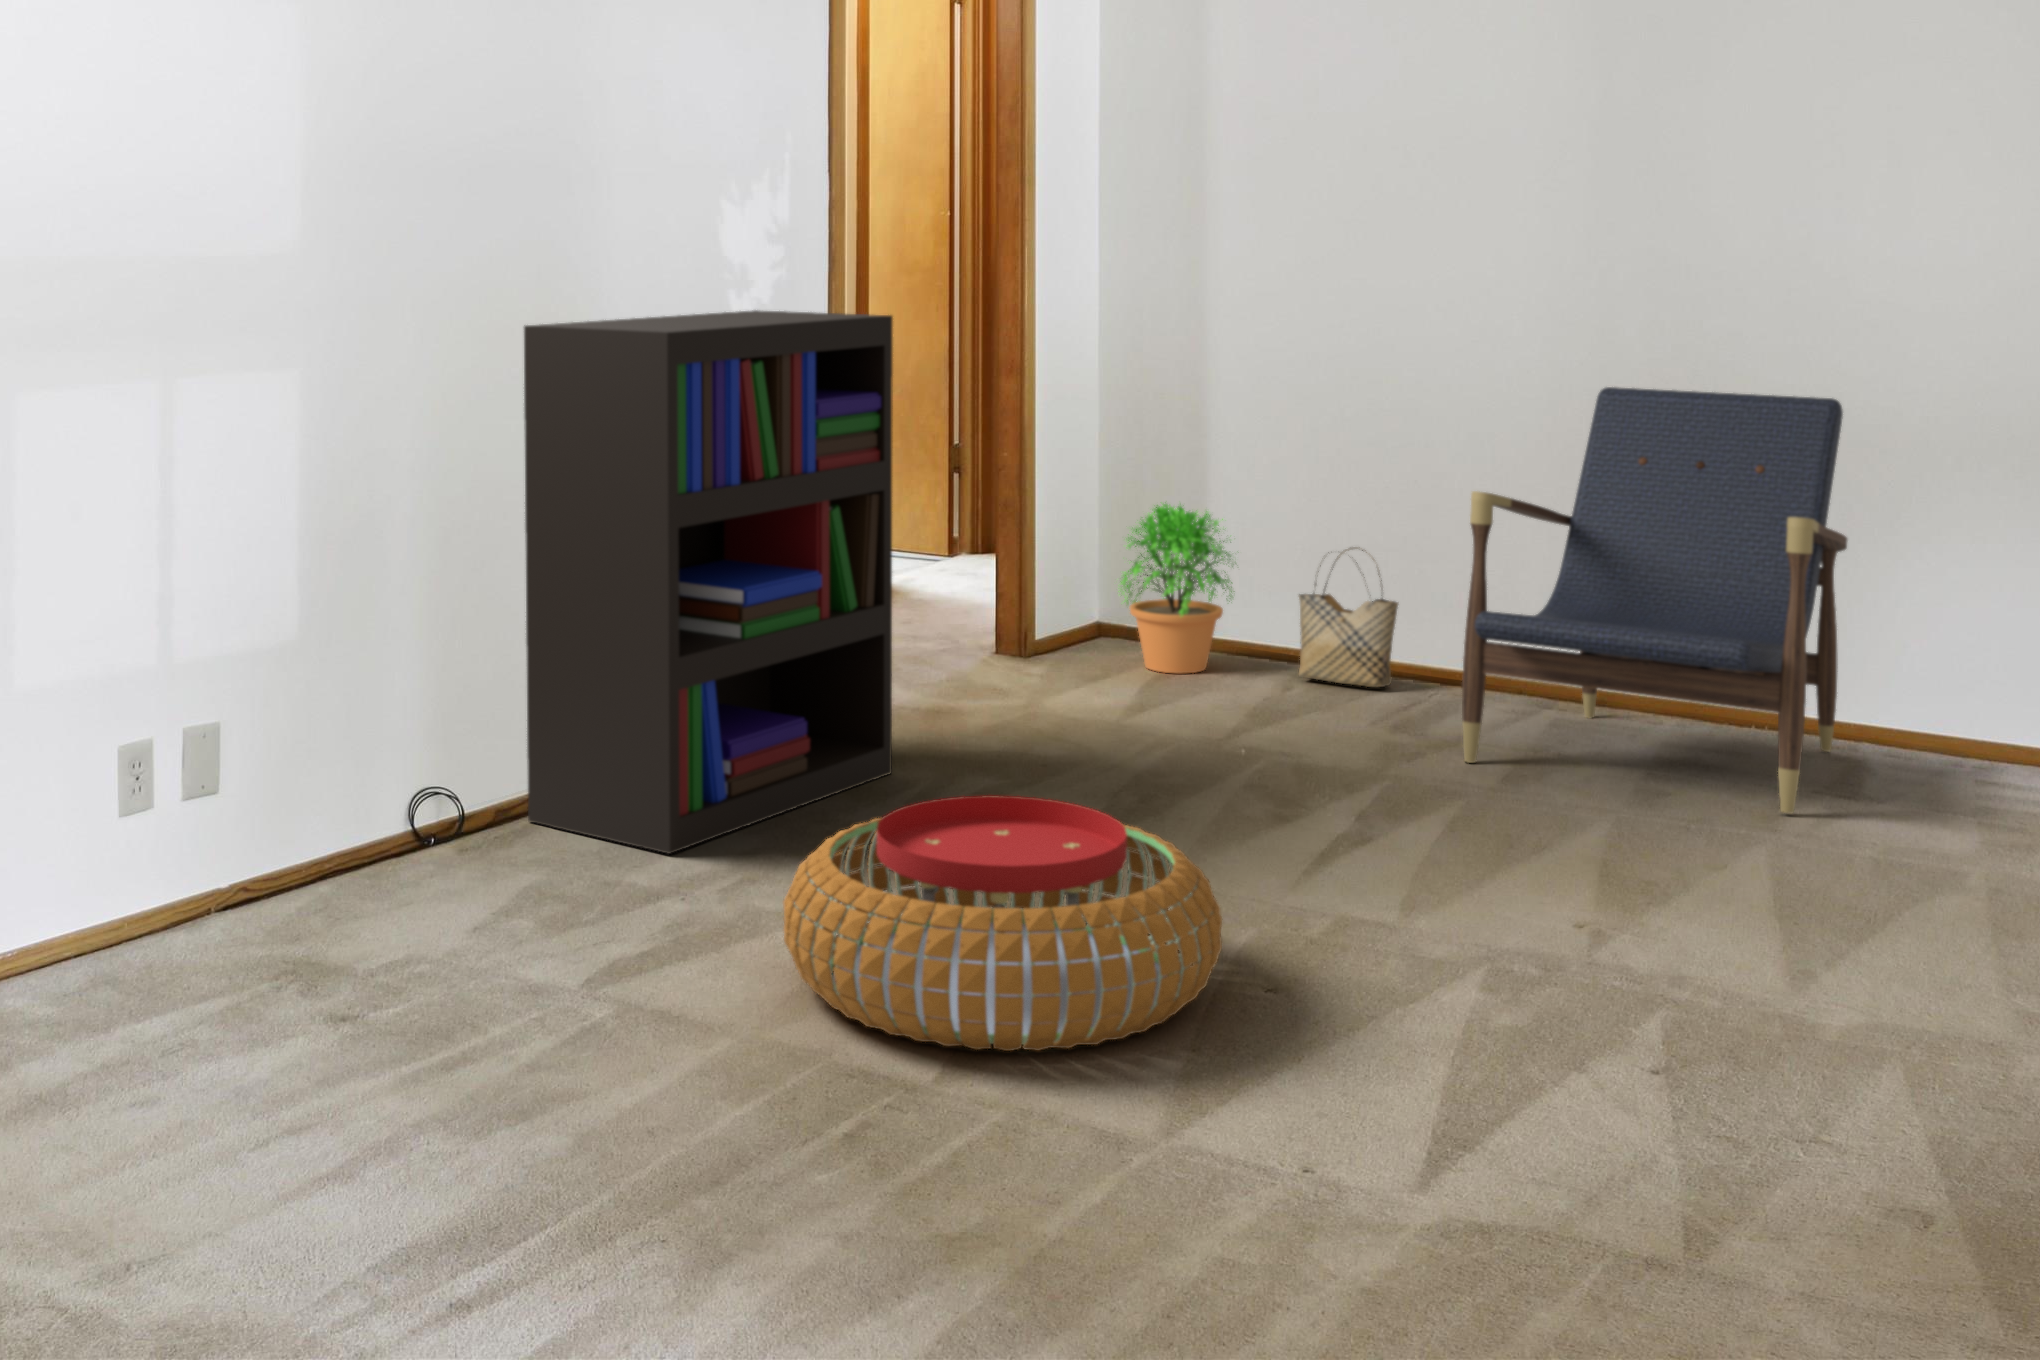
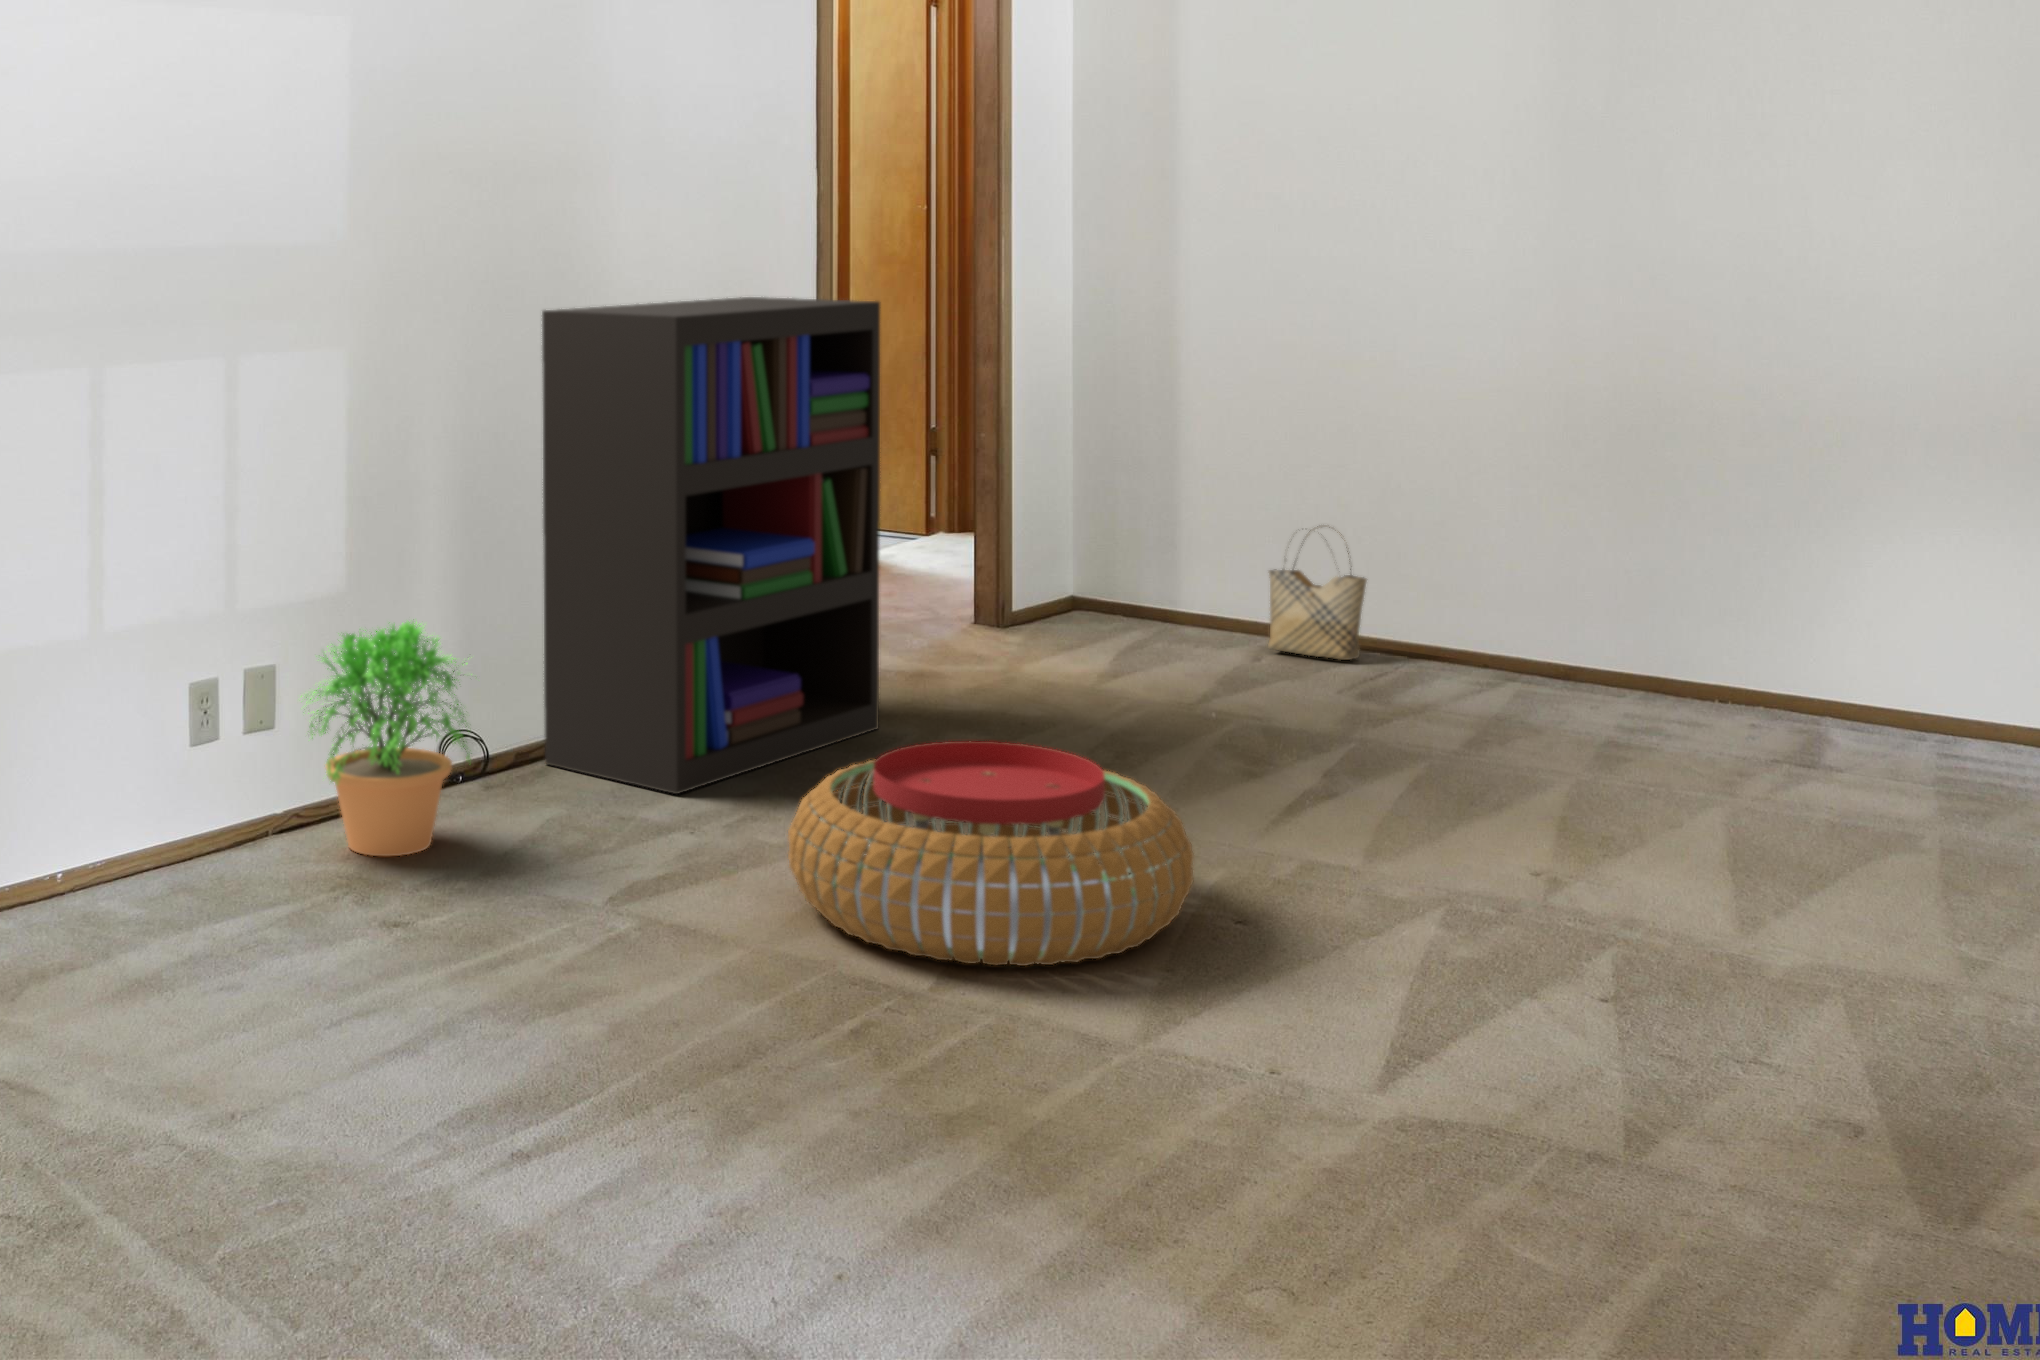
lounge chair: present [1462,387,1847,813] -> none [1429,371,1810,780]
potted plant: present [1120,504,1233,673] -> present [301,621,471,856]

